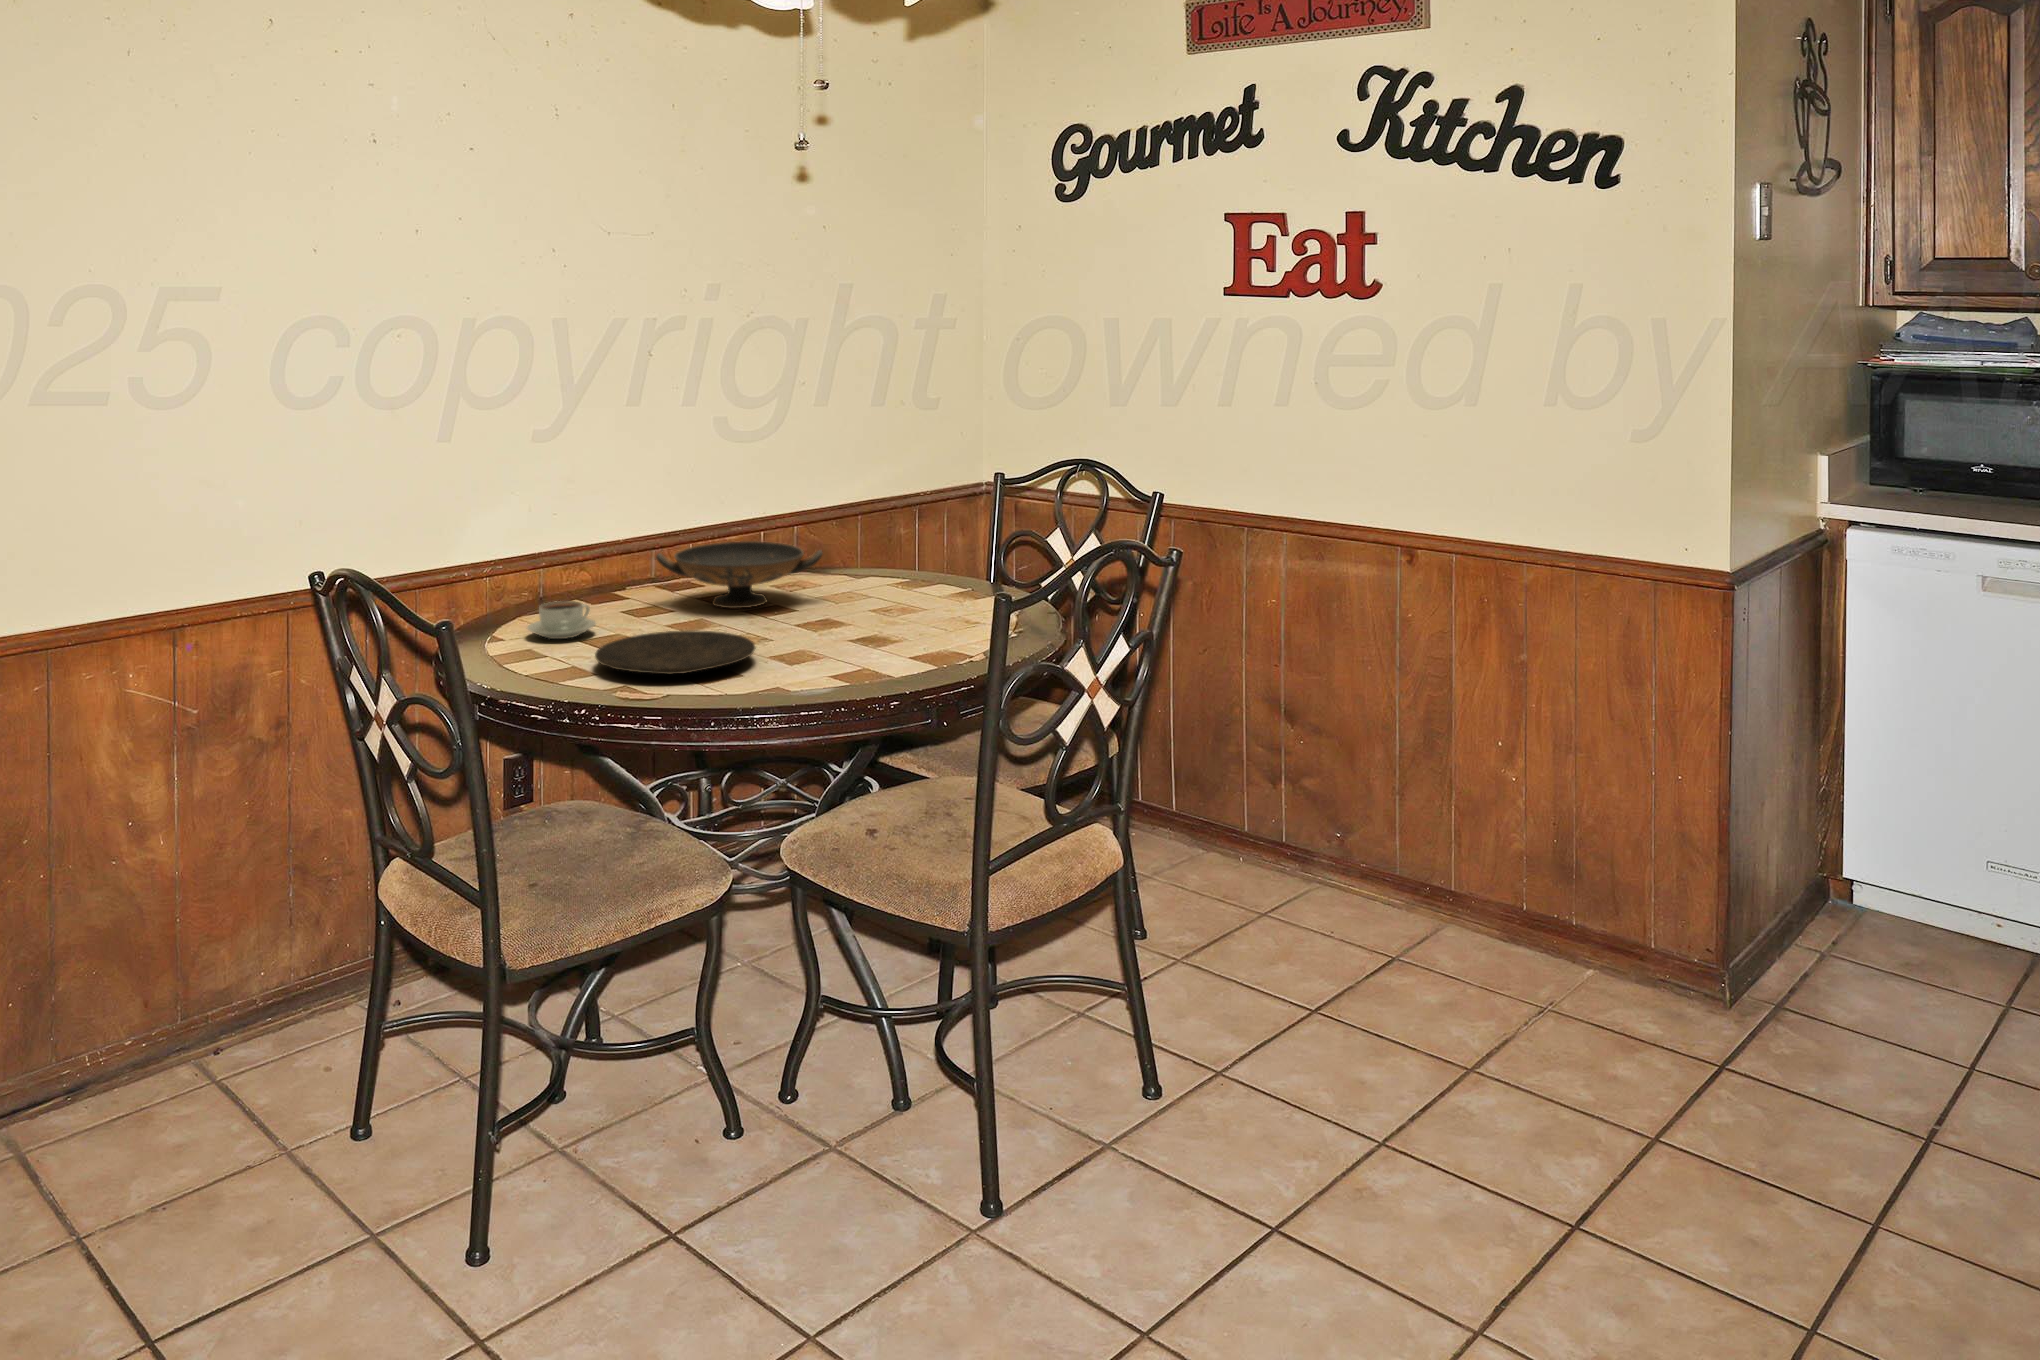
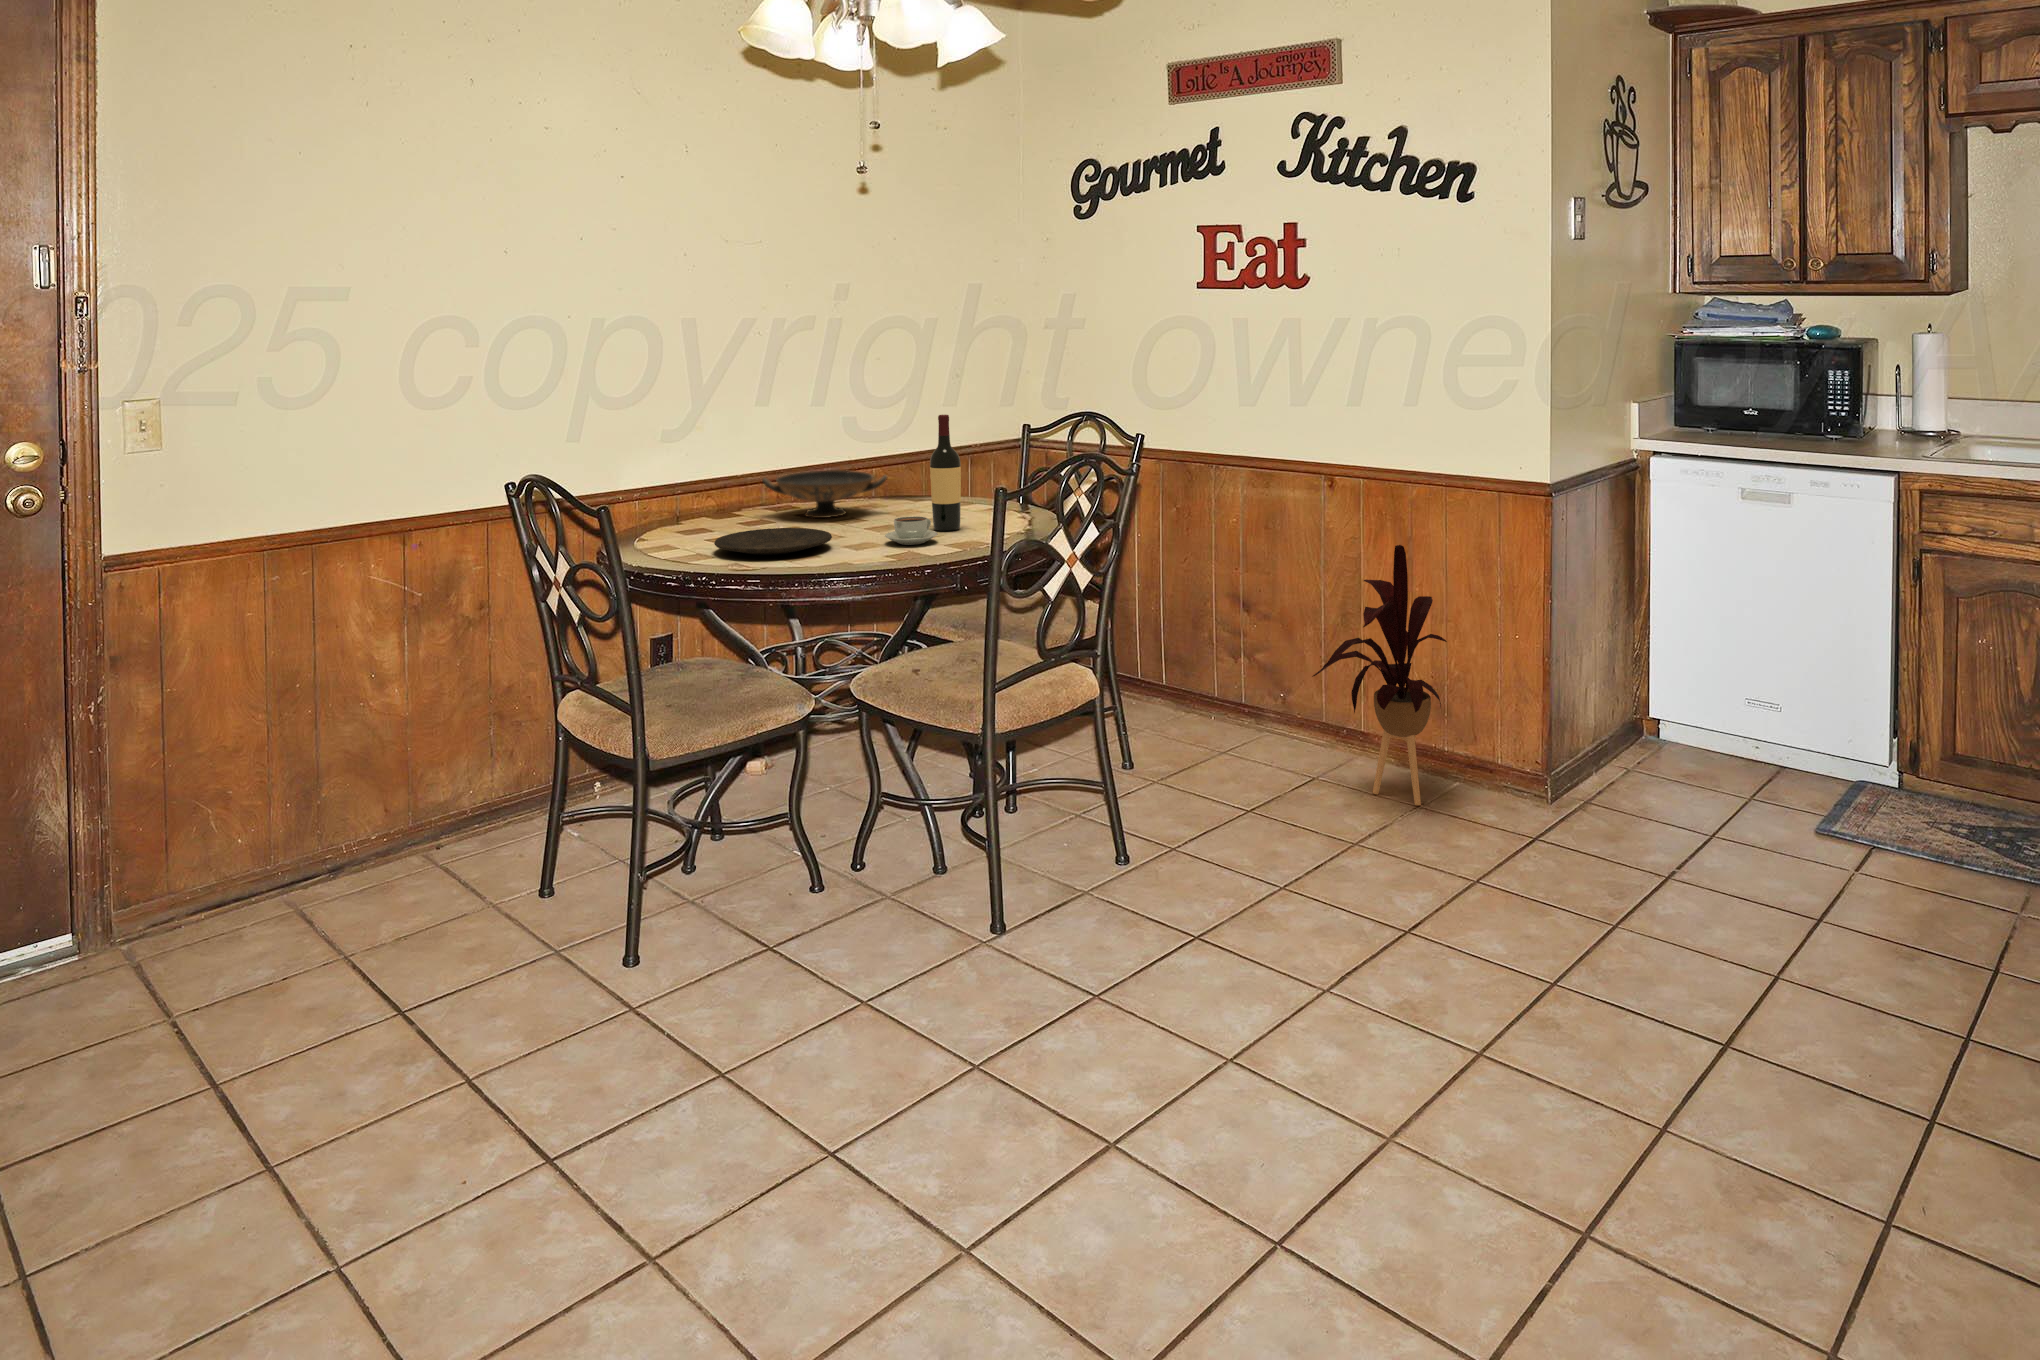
wine bottle: none [886,475,927,634] -> present [930,415,961,531]
coffee cup: present [527,601,596,639] -> present [885,516,938,545]
house plant: none [1397,658,1594,1013] -> present [1312,545,1447,805]

